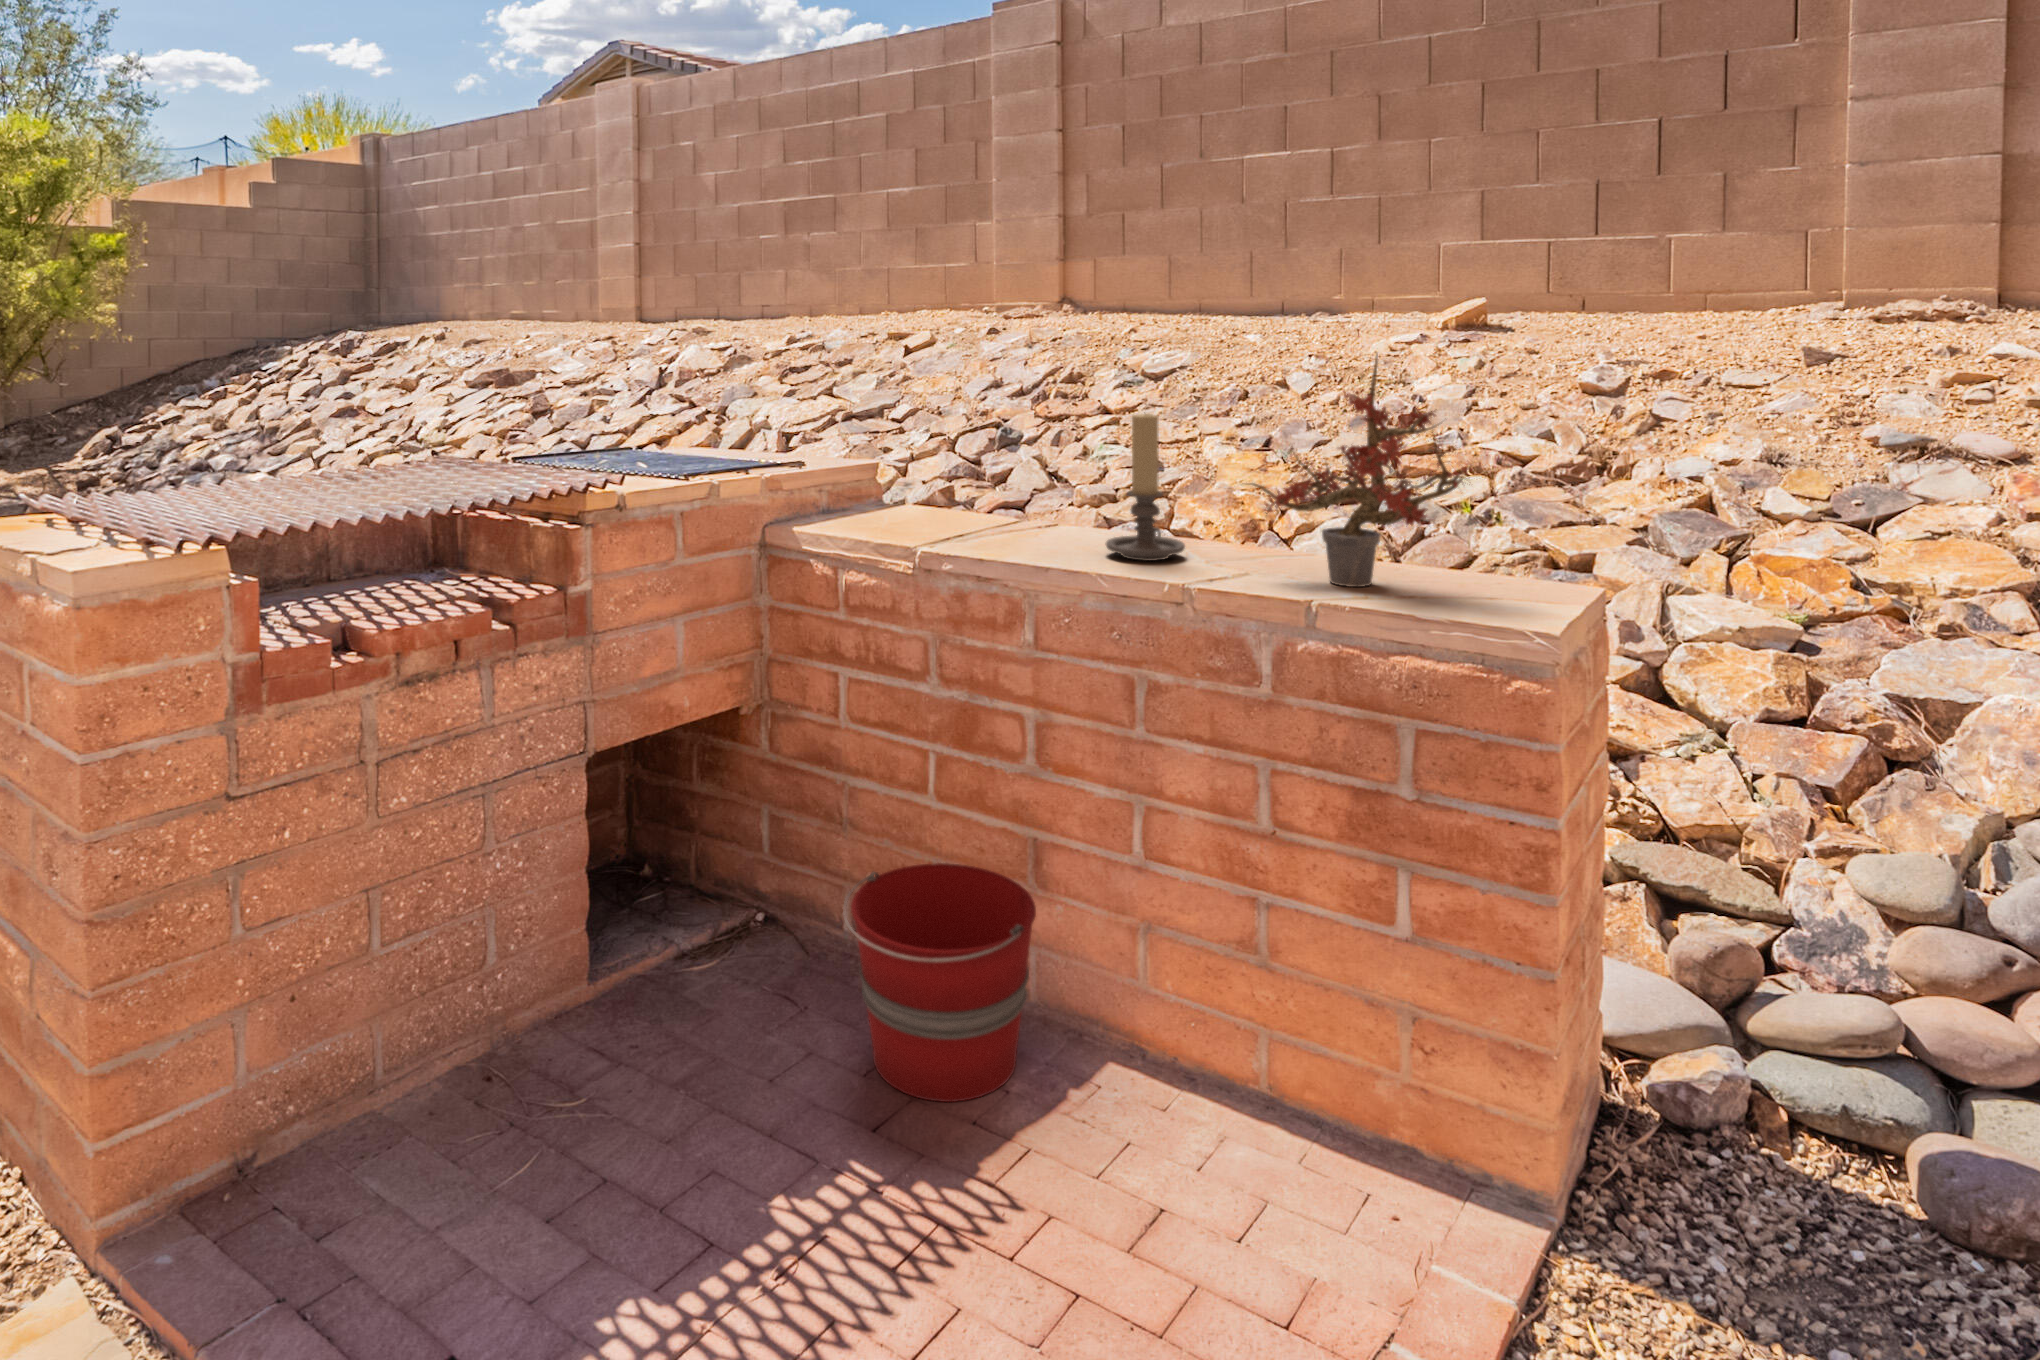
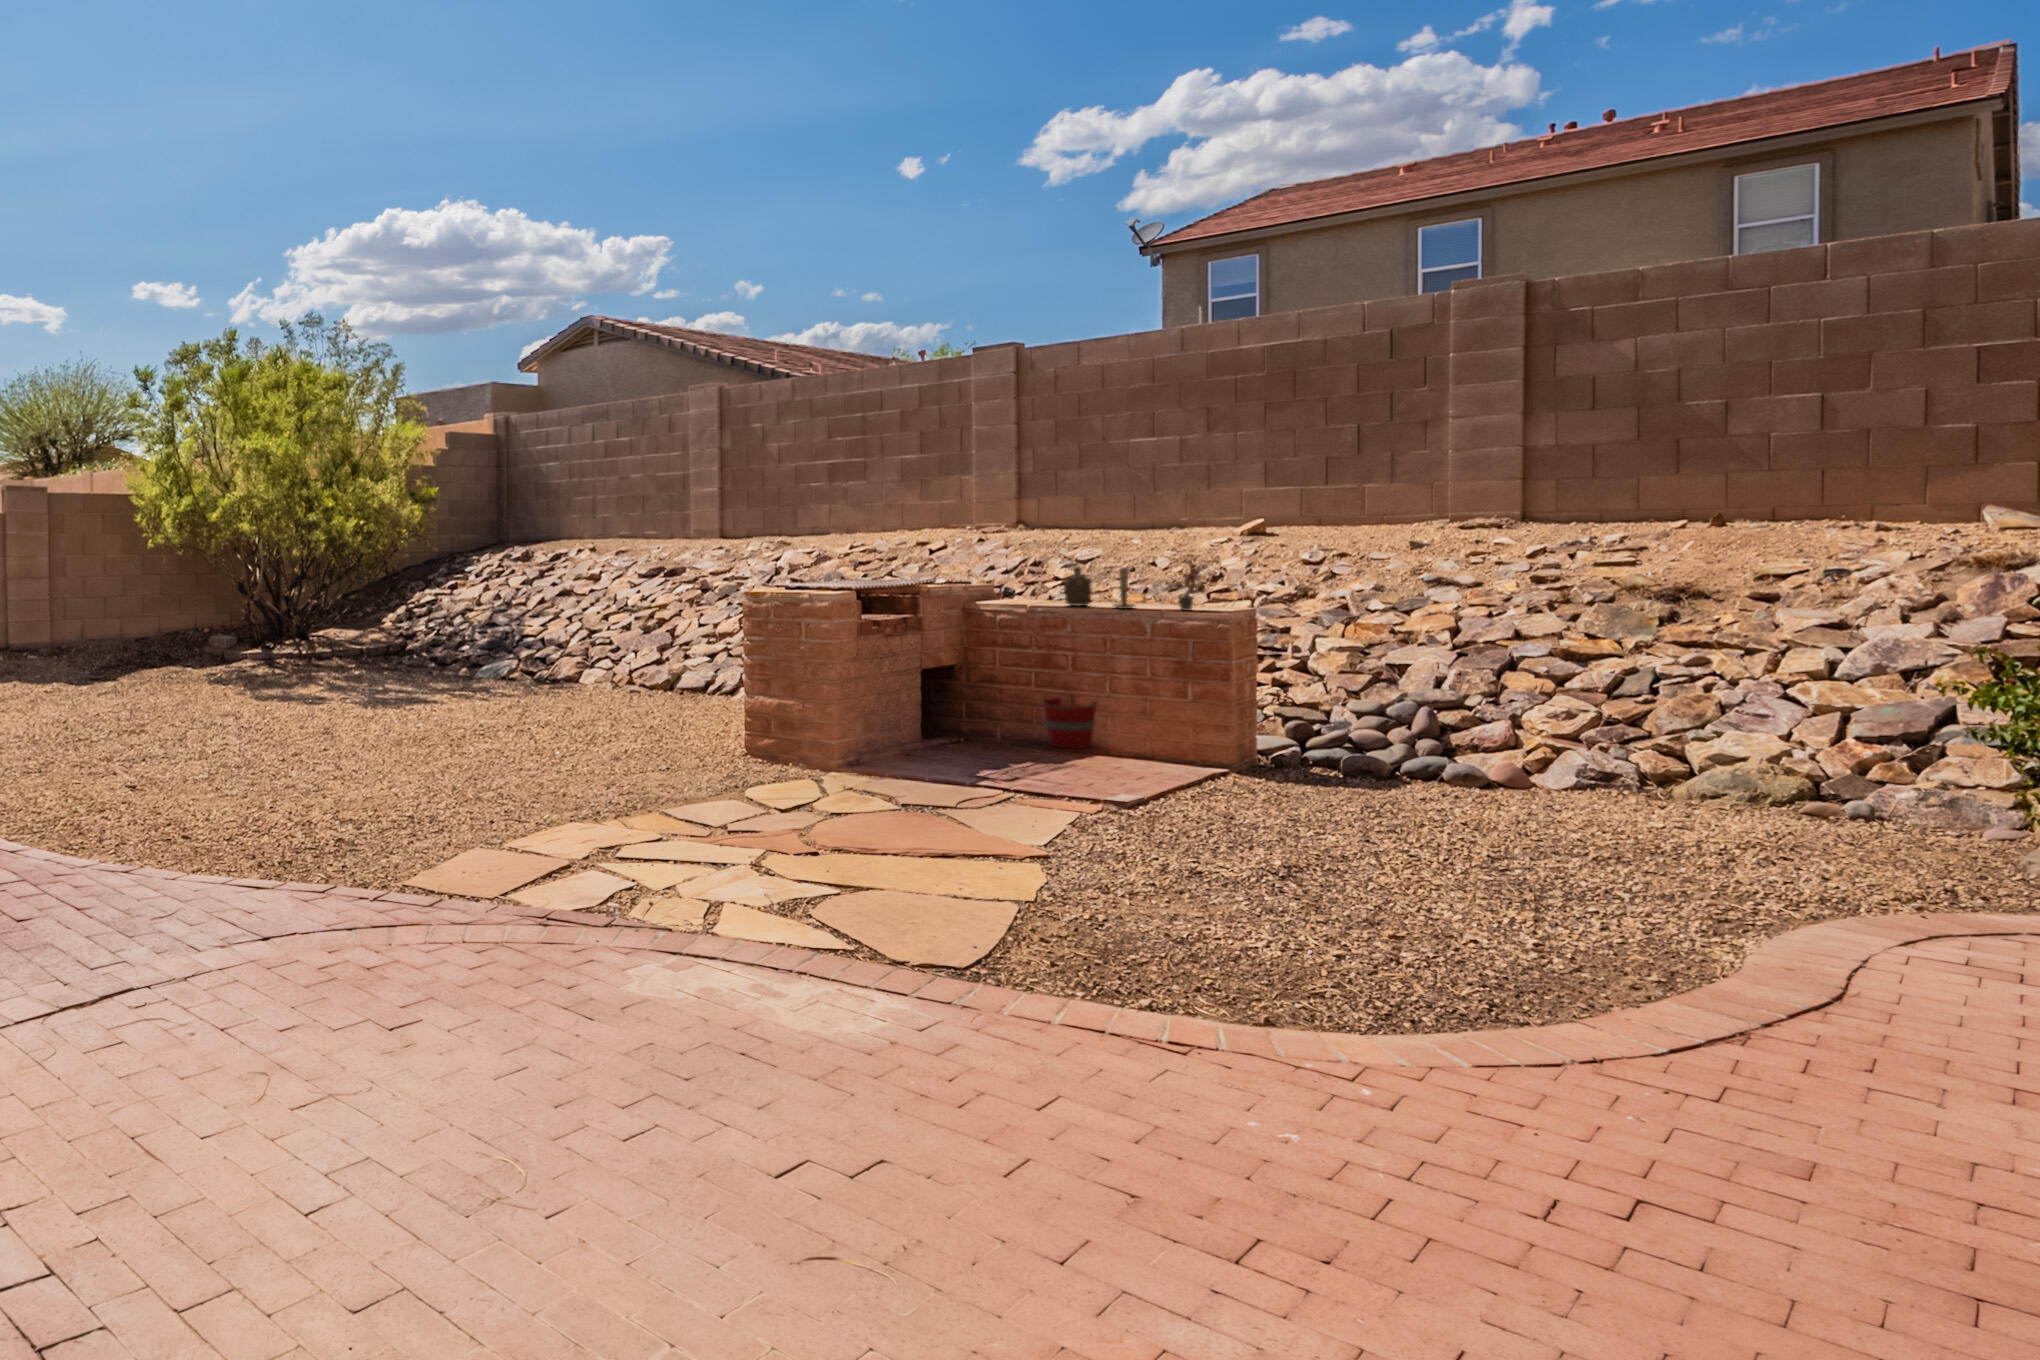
water bottle: none [977,403,1060,535] -> present [1064,567,1092,606]

